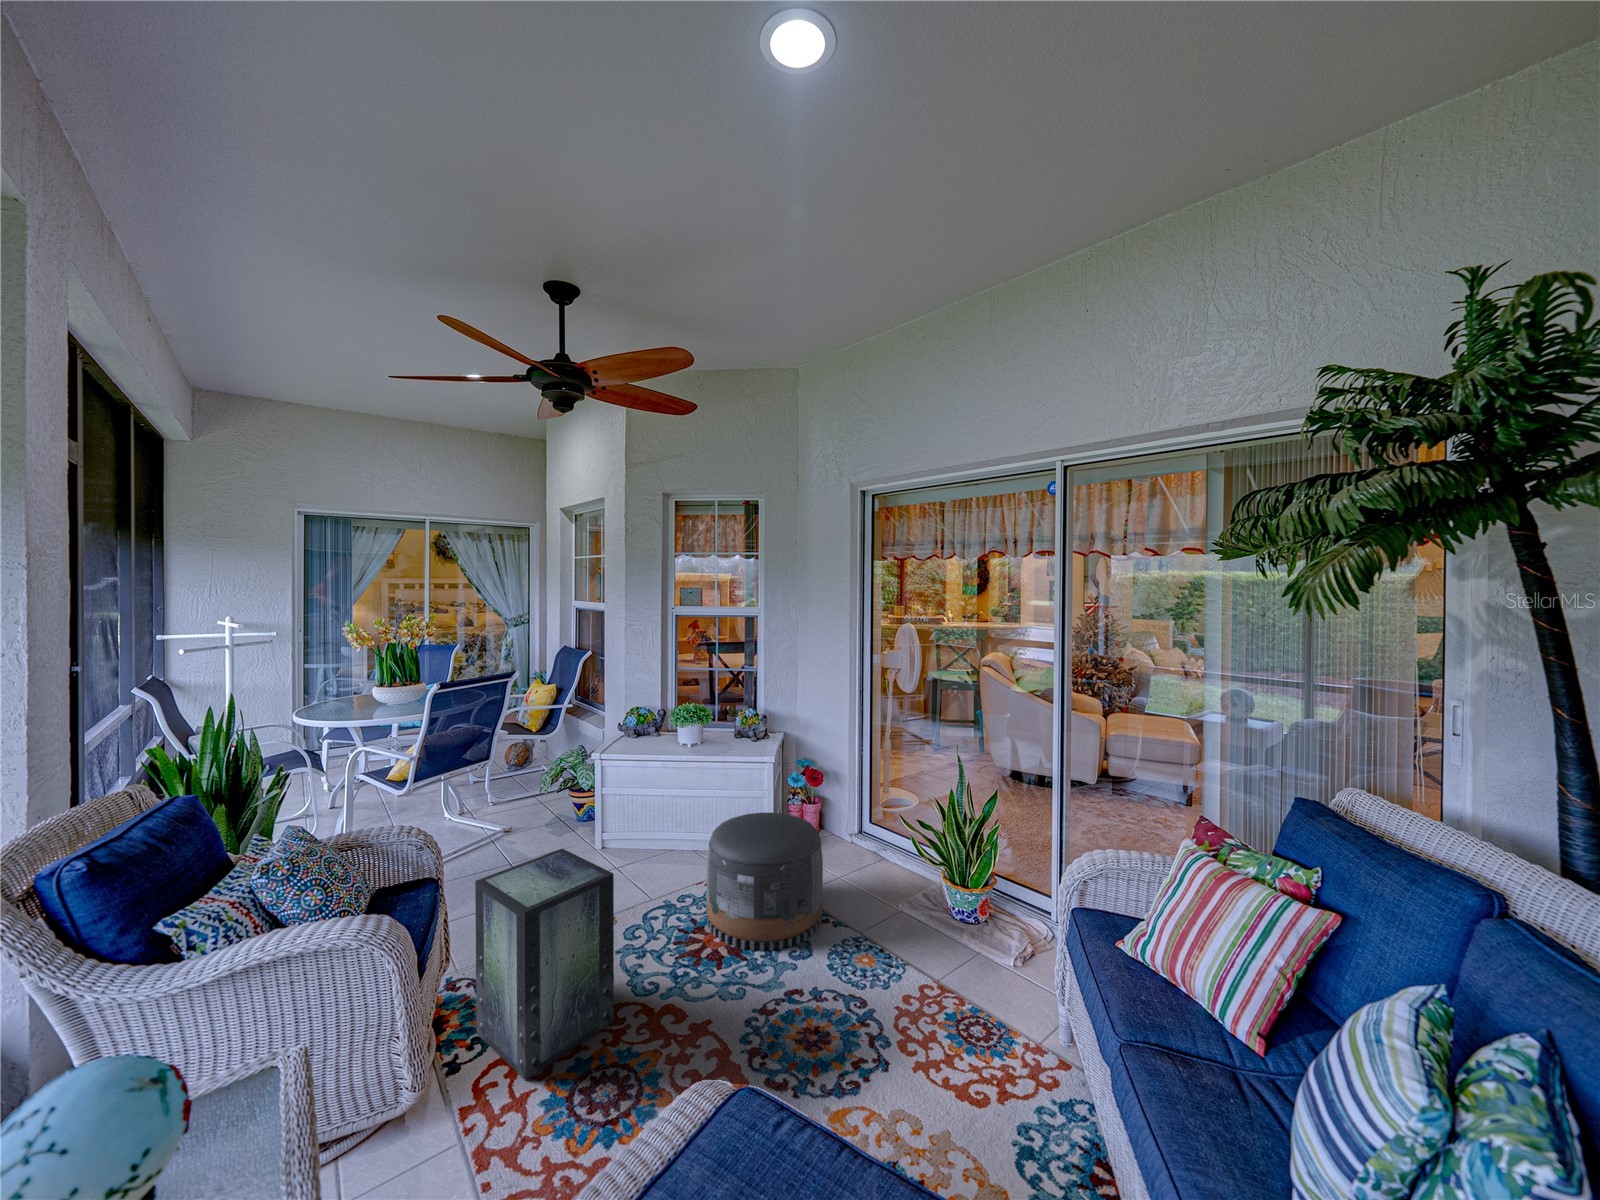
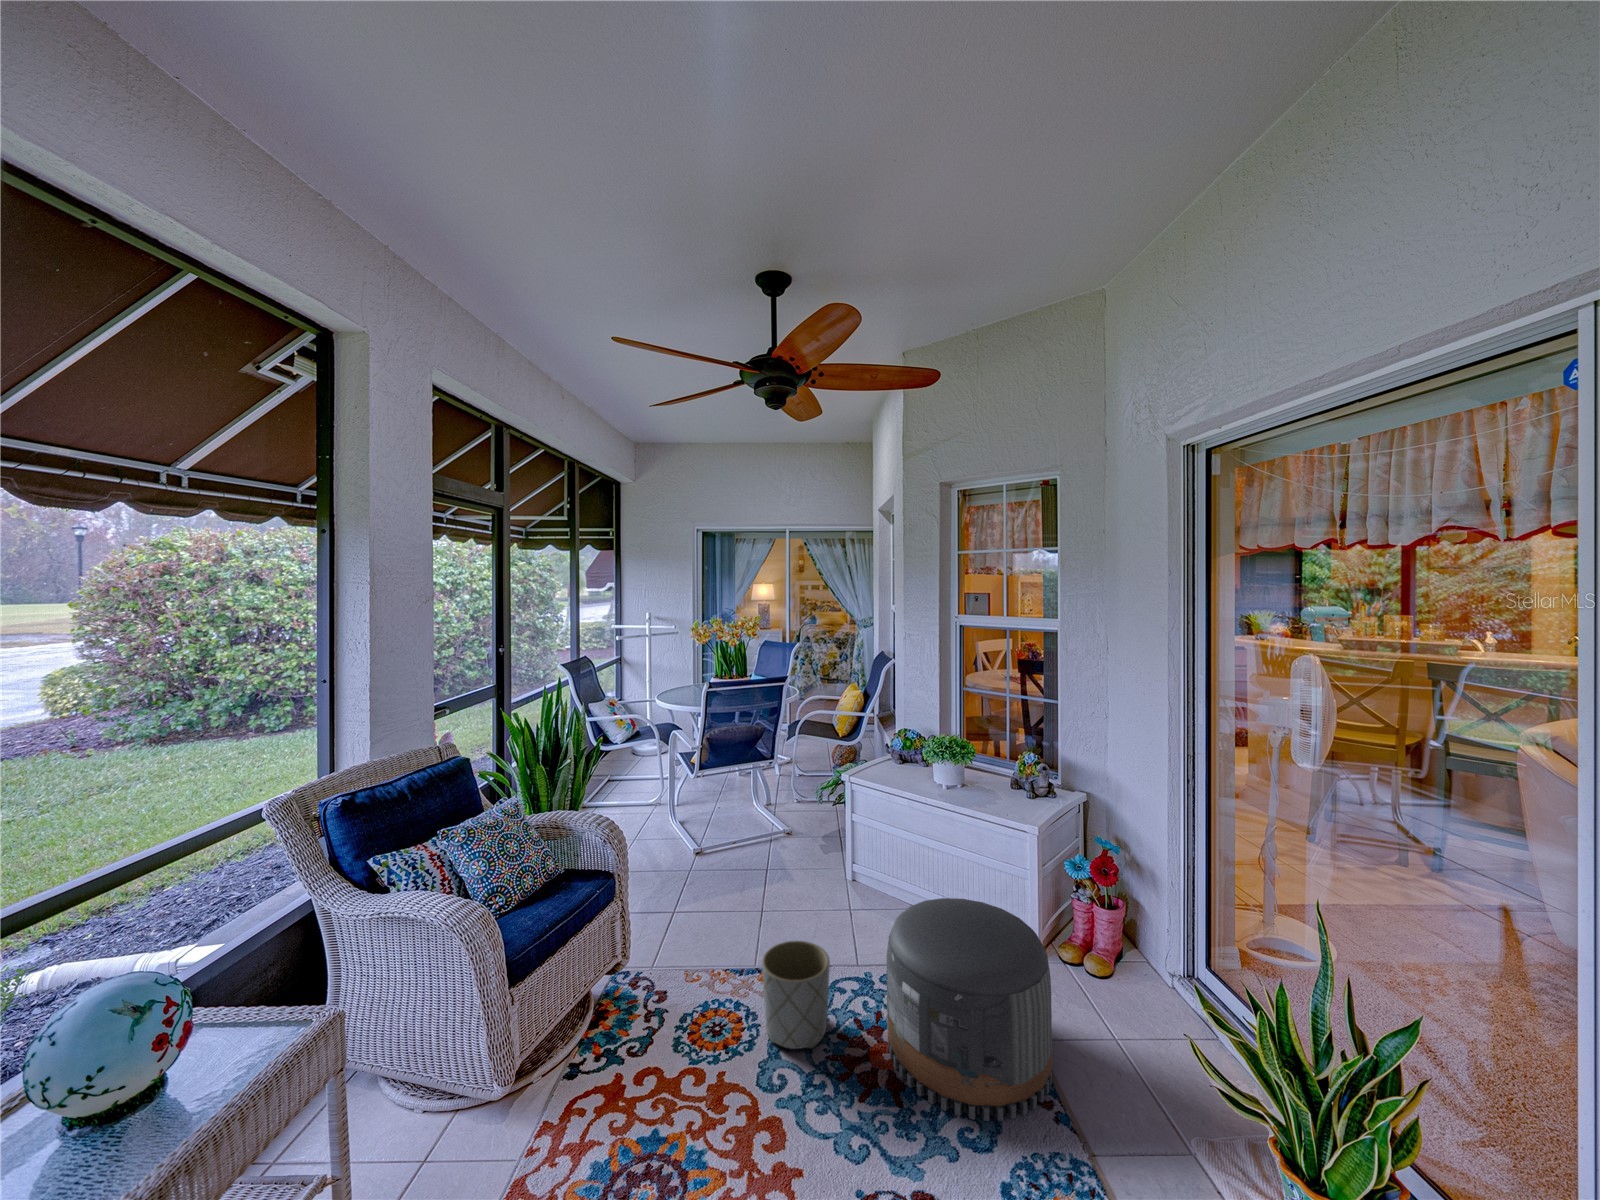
storage box: present [475,849,614,1080] -> none [605,880,717,1125]
planter: none [608,882,668,970] -> present [762,941,830,1049]

